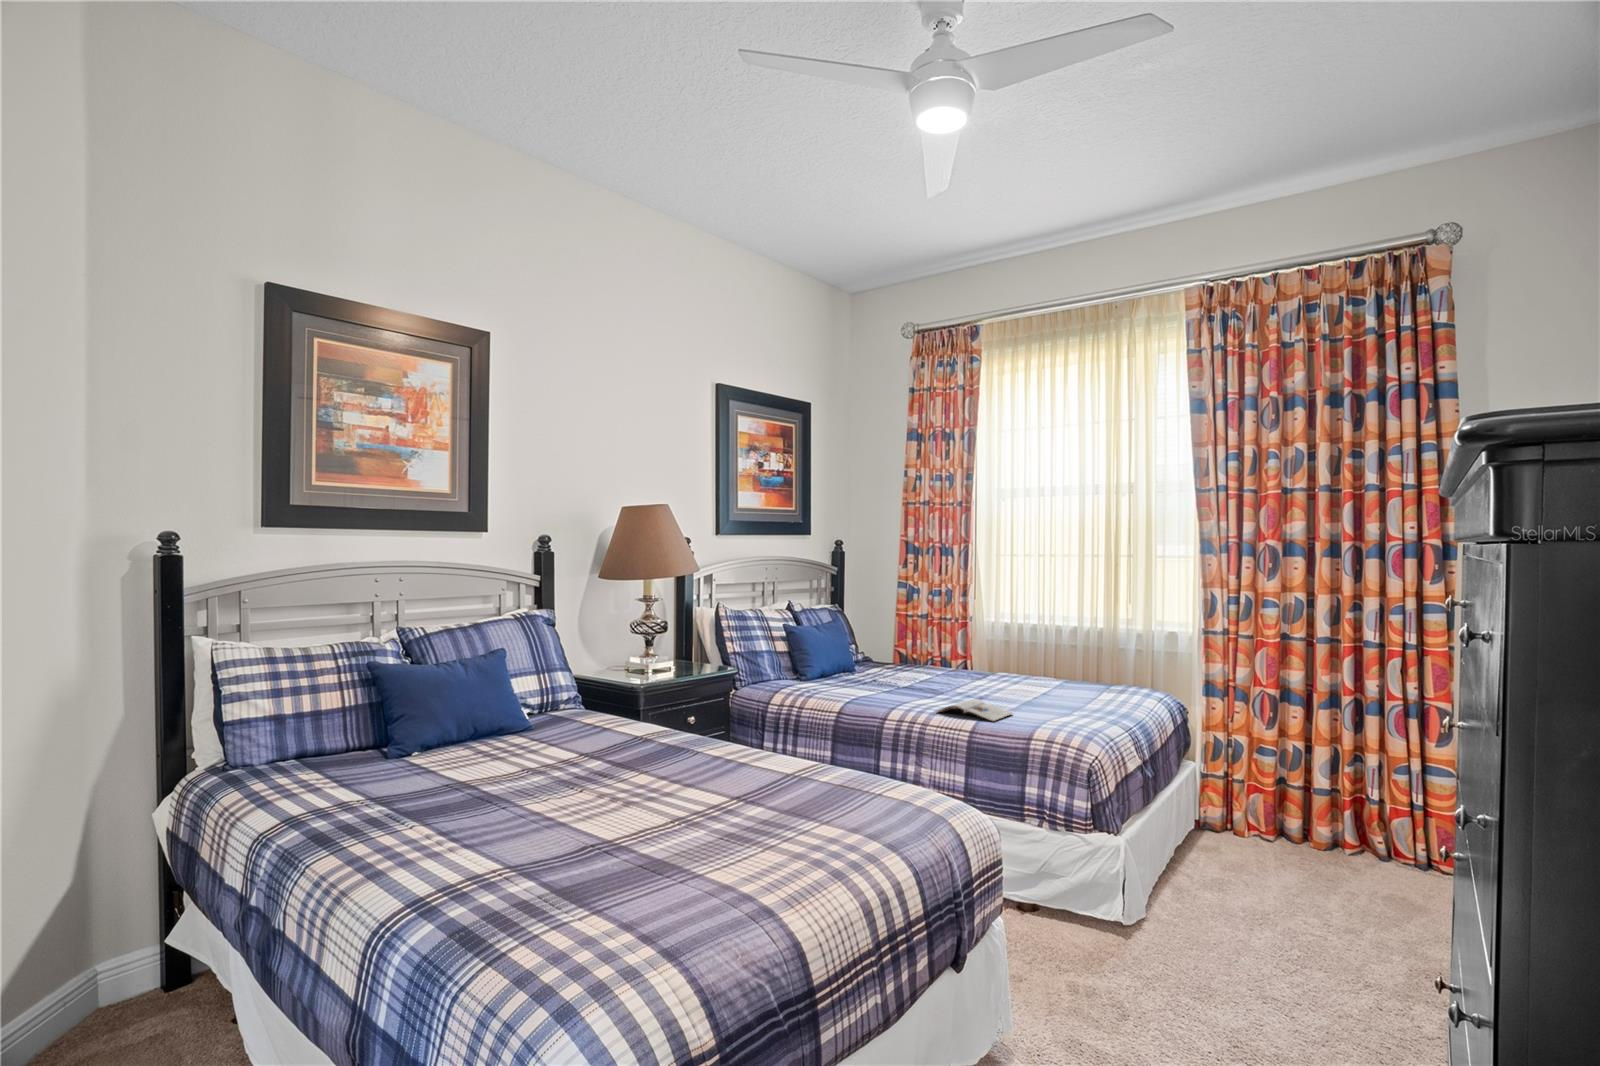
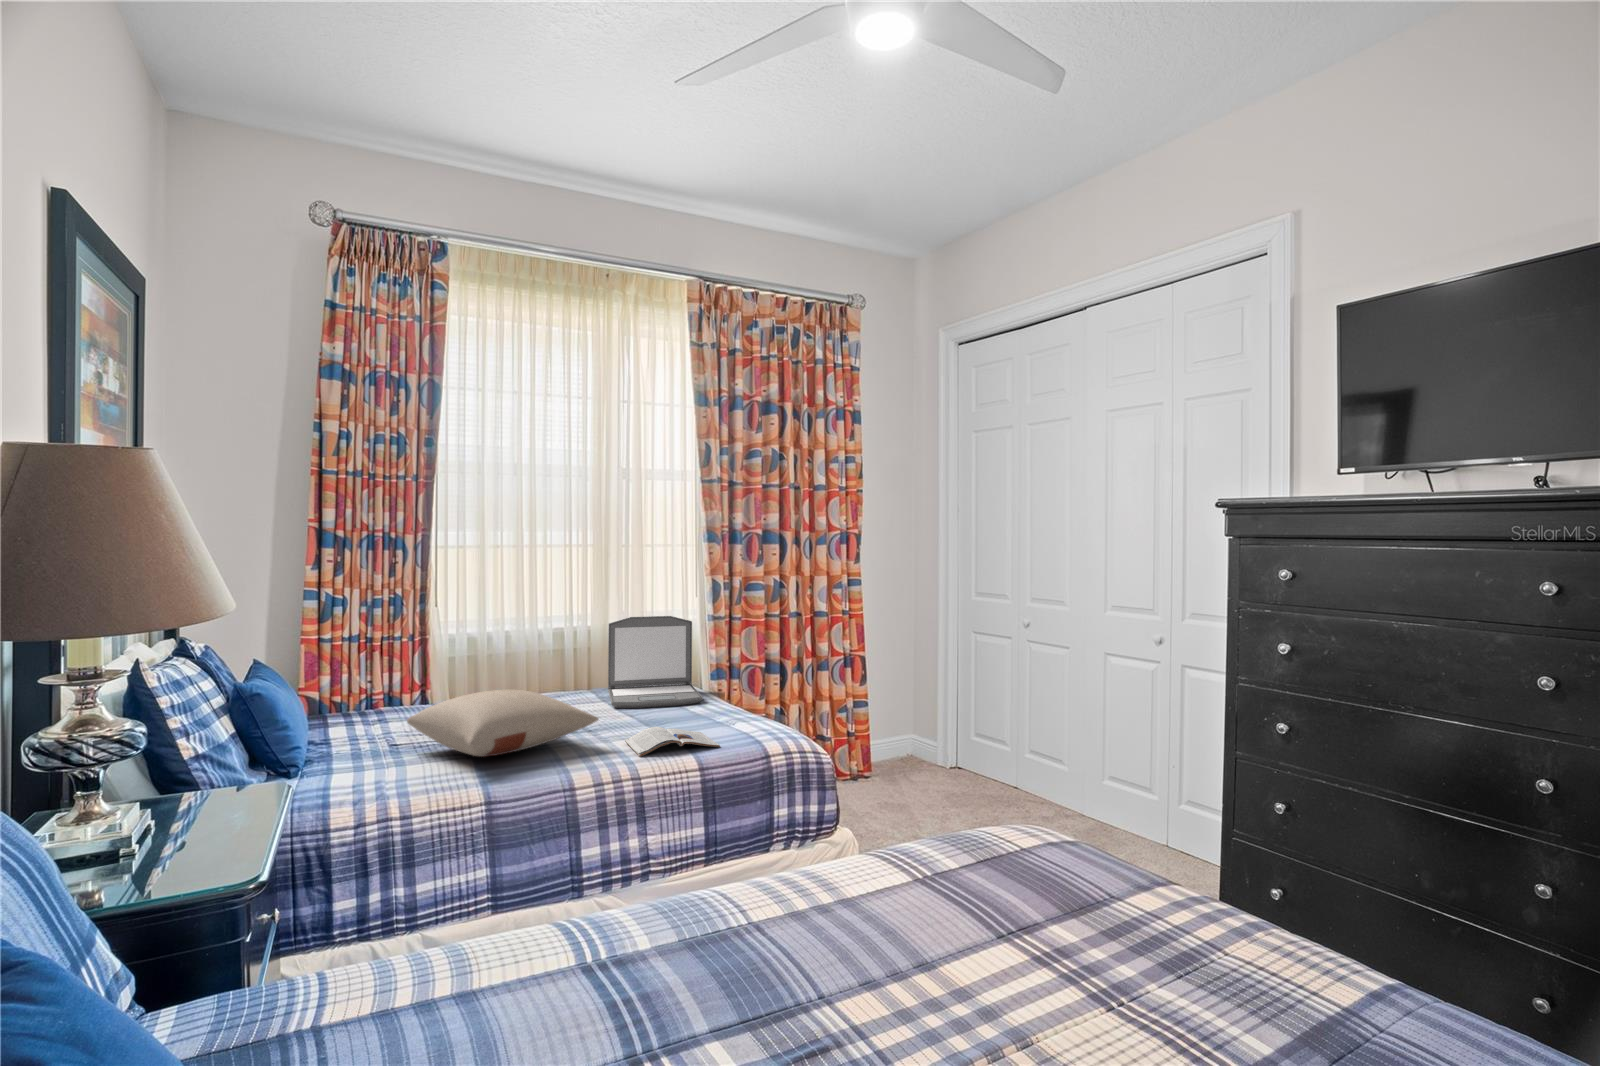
laptop: none [1024,620,1127,702] -> present [608,616,703,708]
pillow: none [842,653,943,694] -> present [407,690,598,757]

